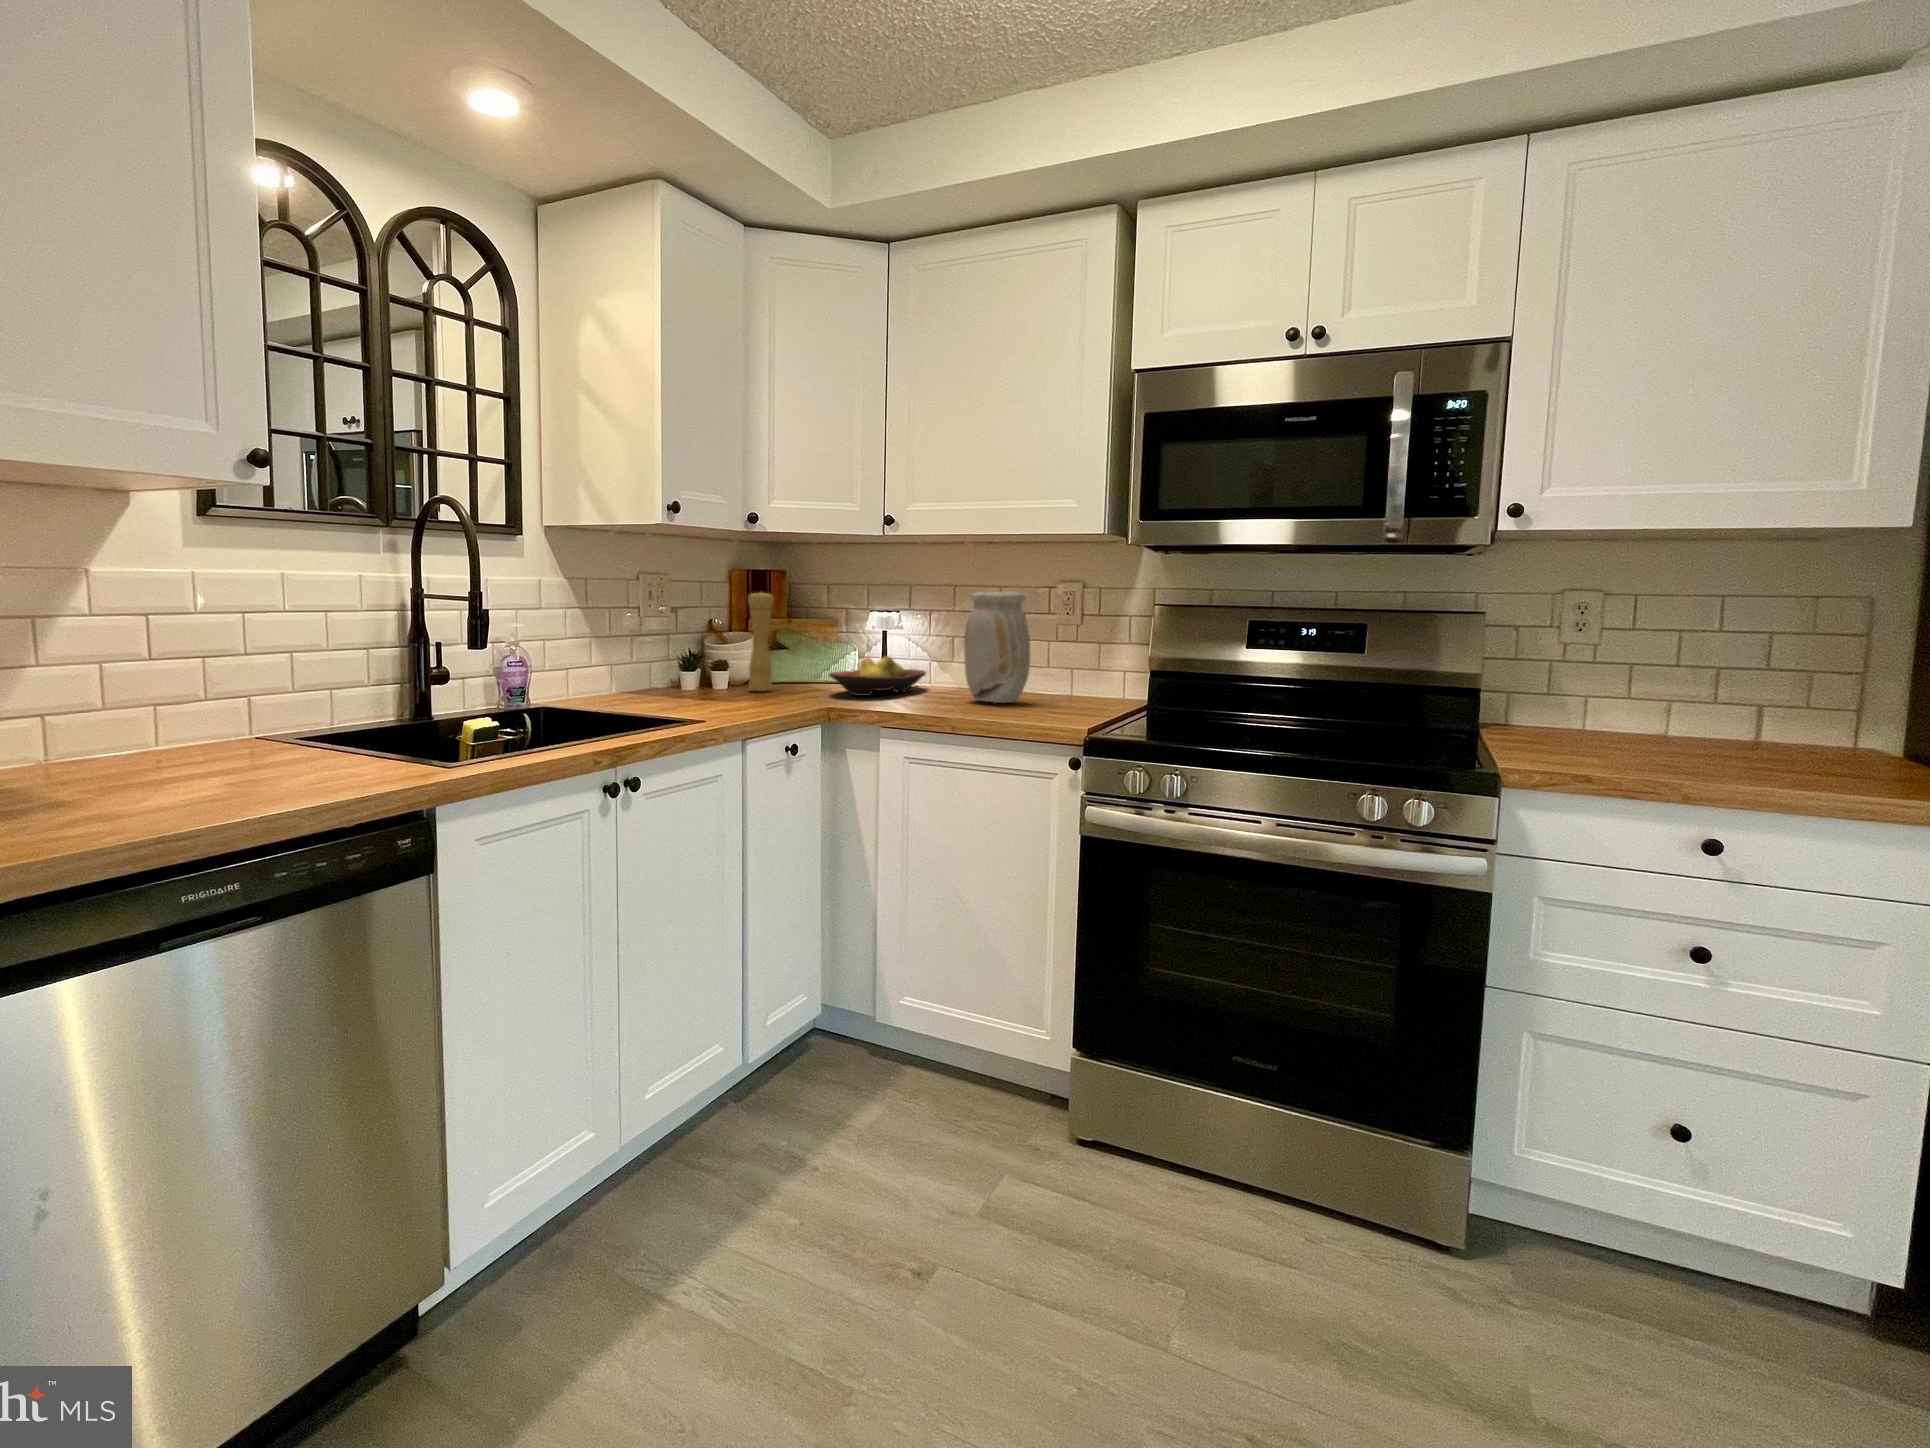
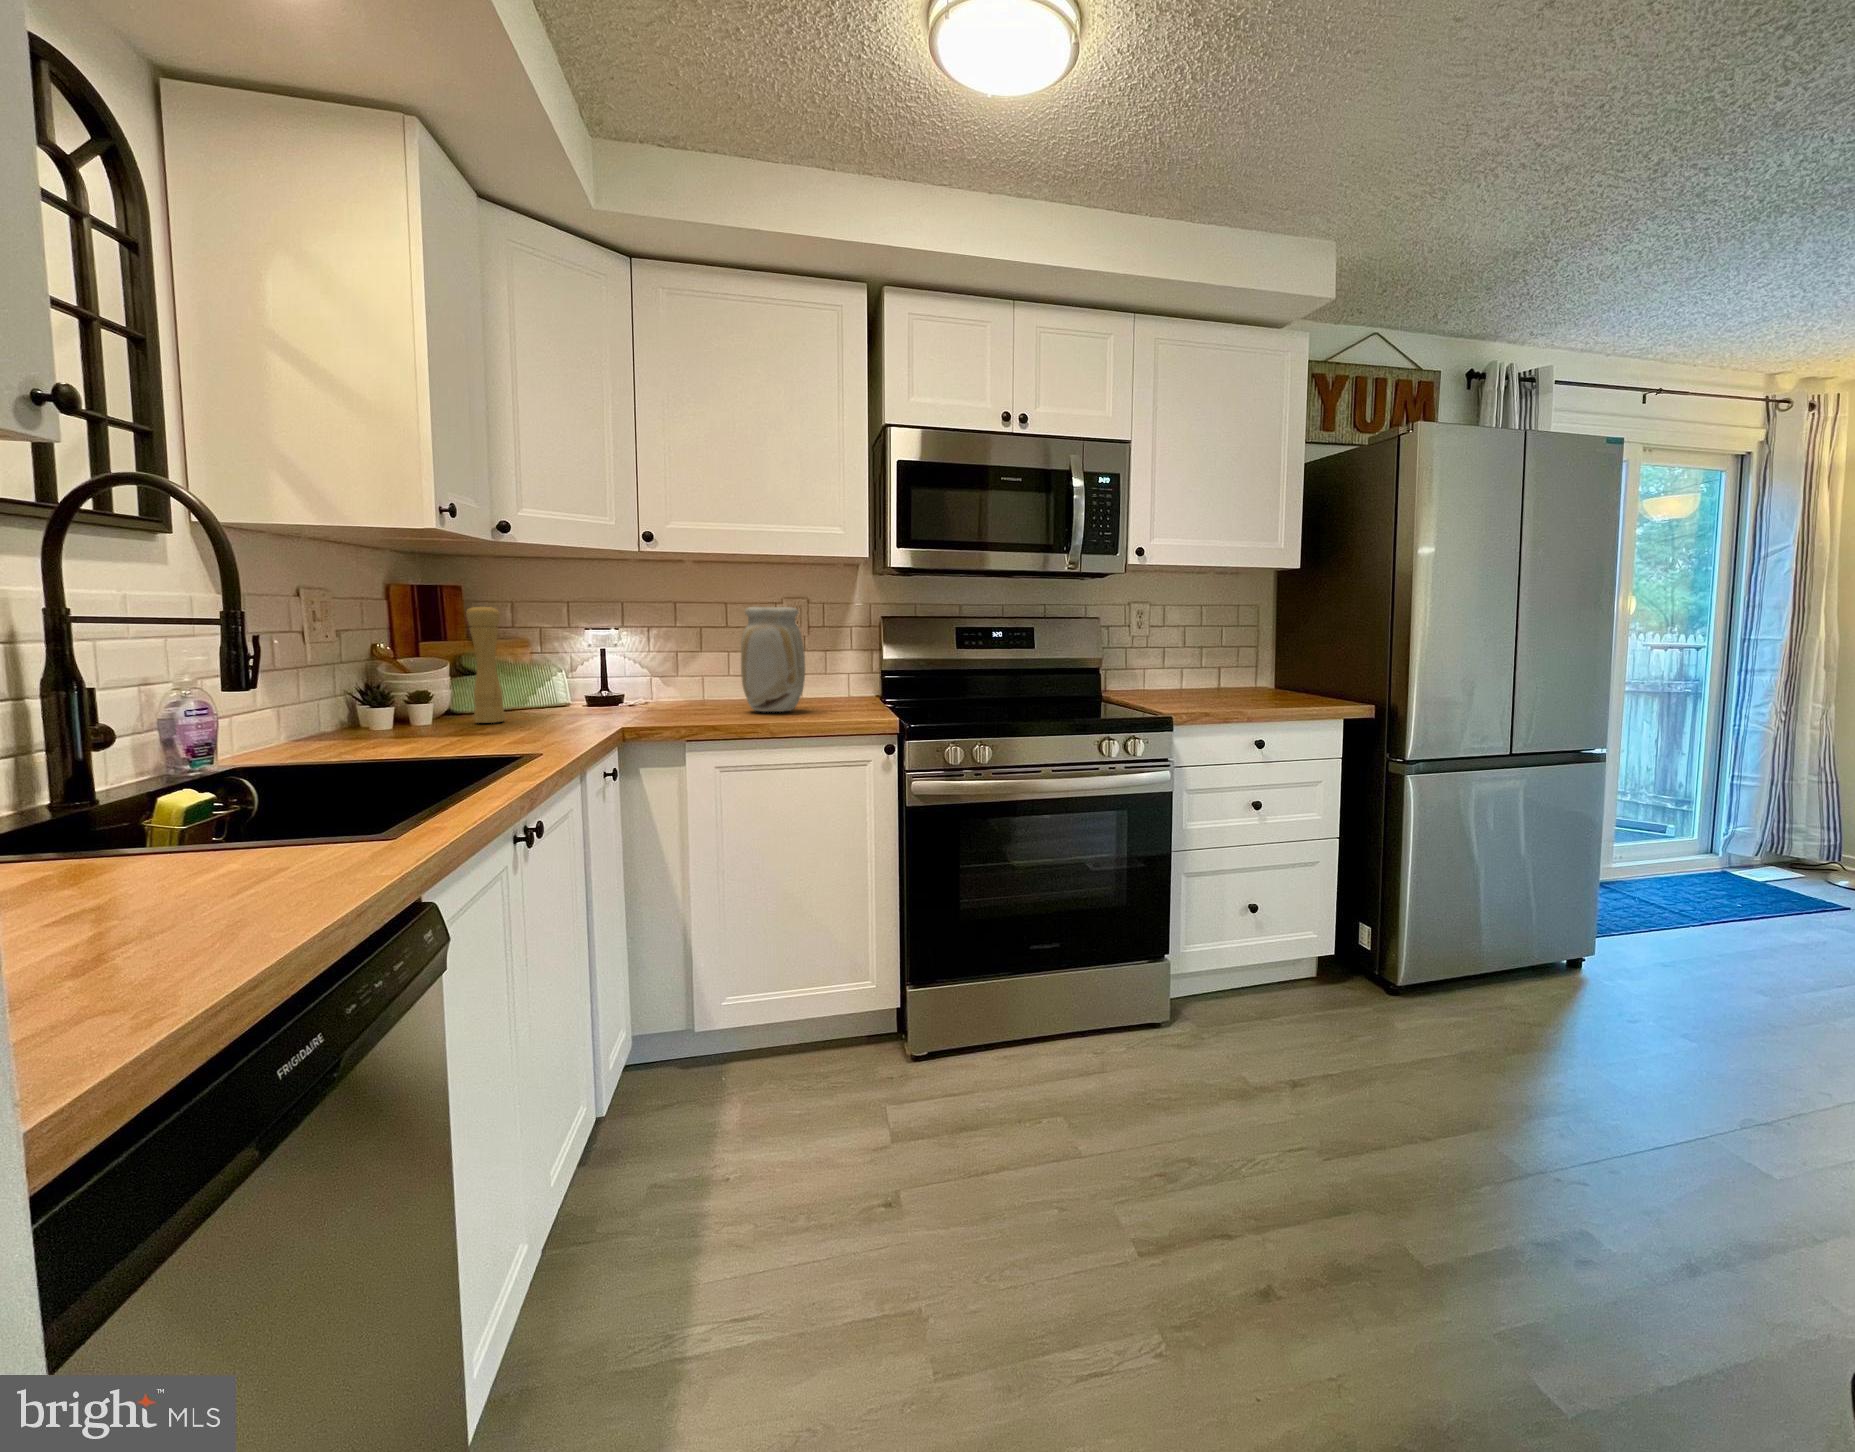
fruit bowl: present [829,656,926,696] -> none [586,674,676,717]

